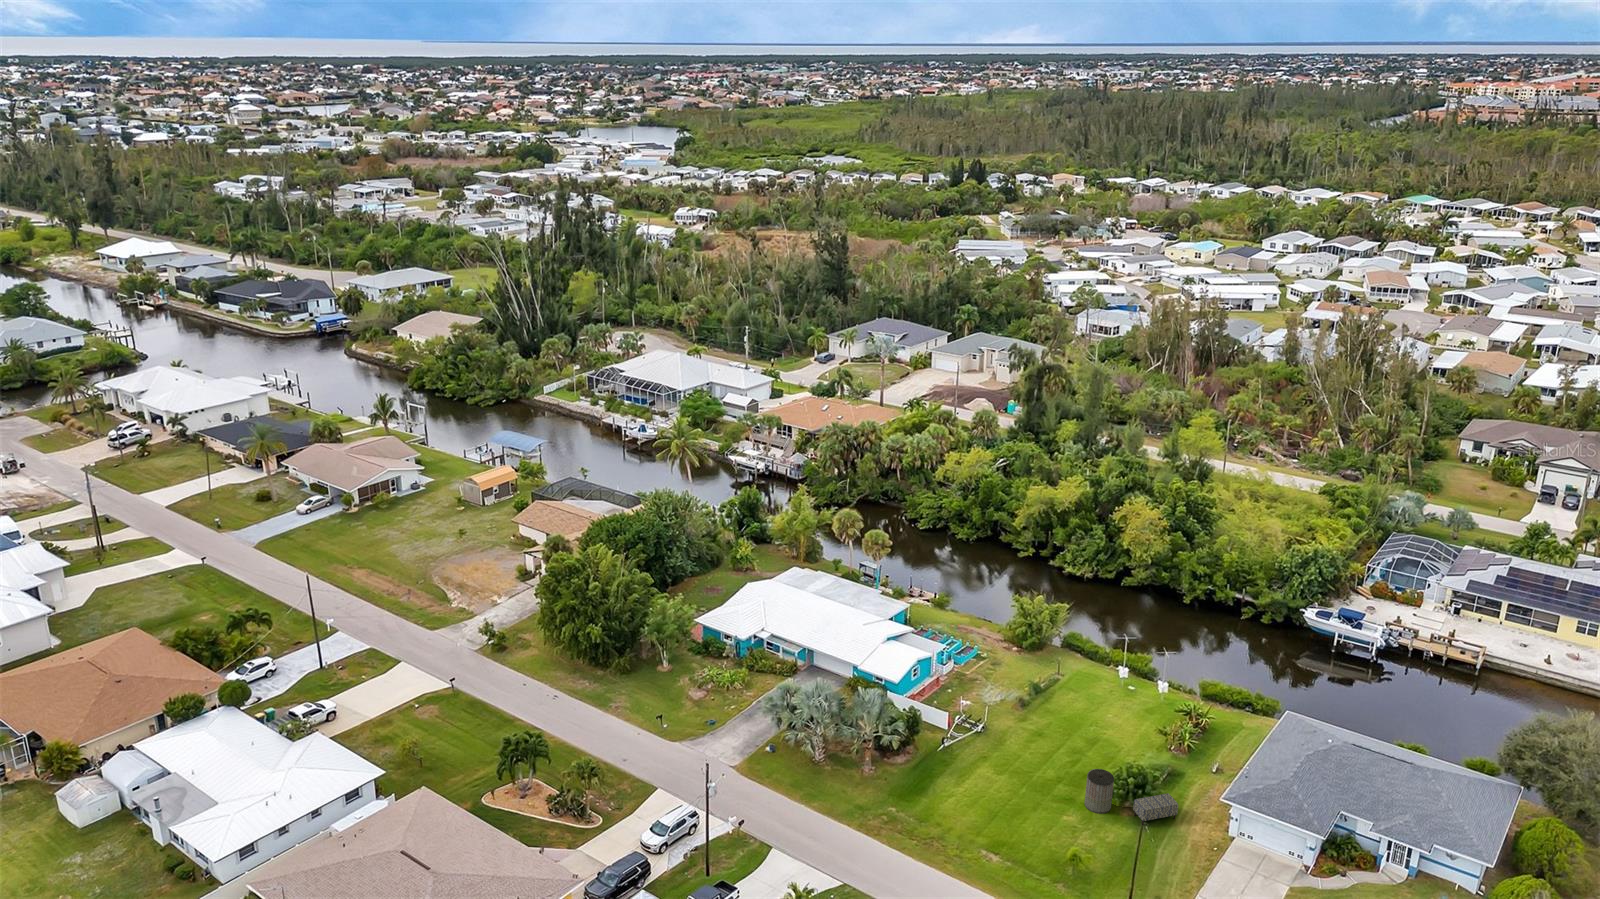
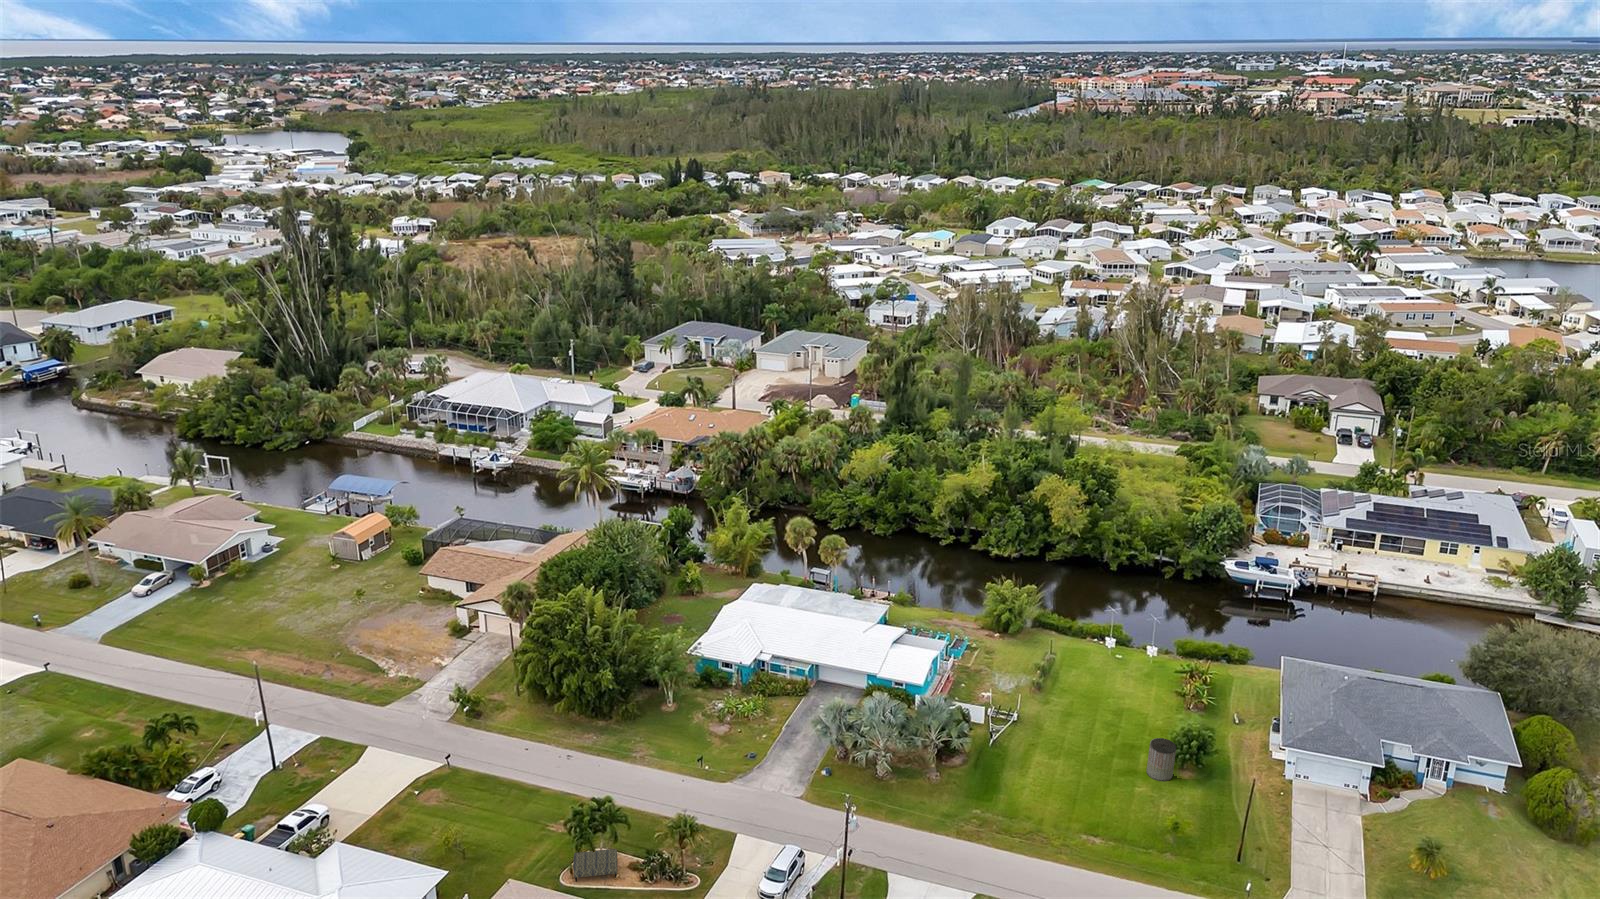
bench: present [1133,793,1178,825] -> present [573,849,617,882]

